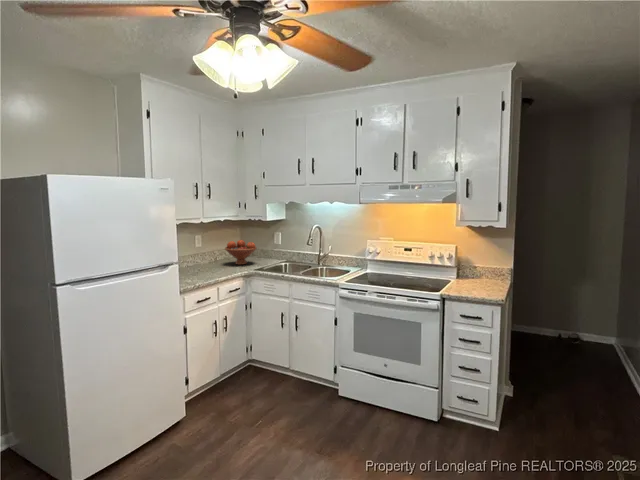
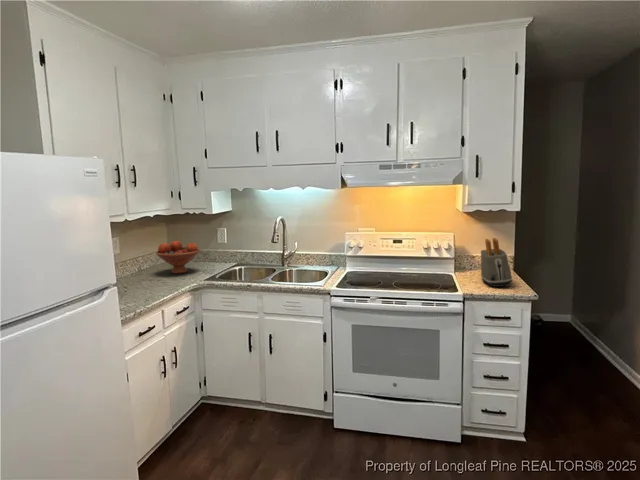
toaster: none [469,250,495,293] -> present [481,238,512,287]

